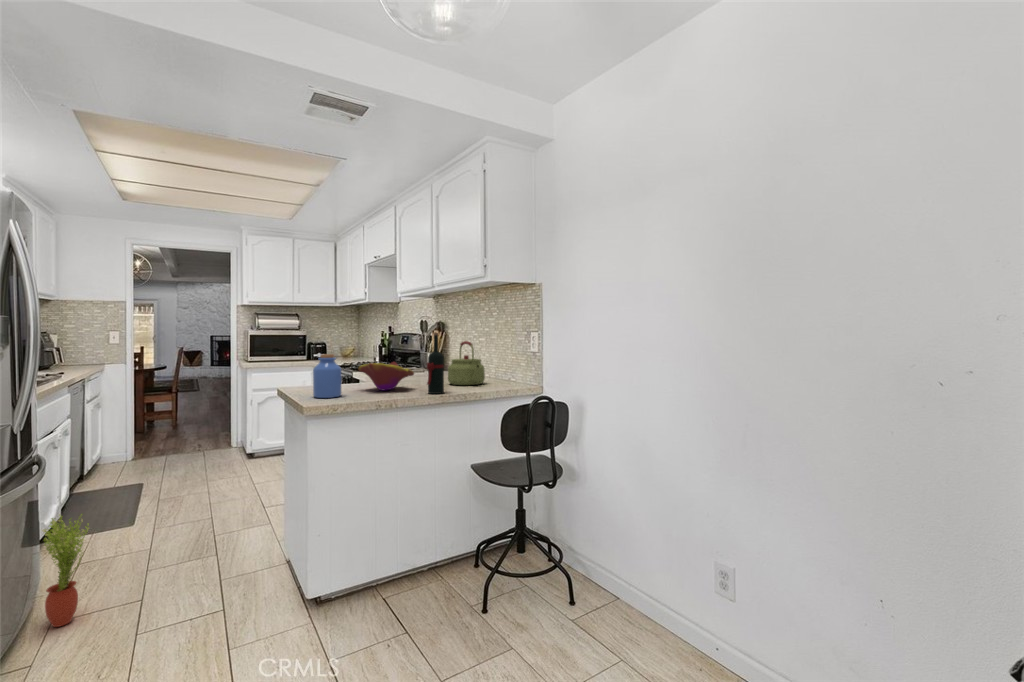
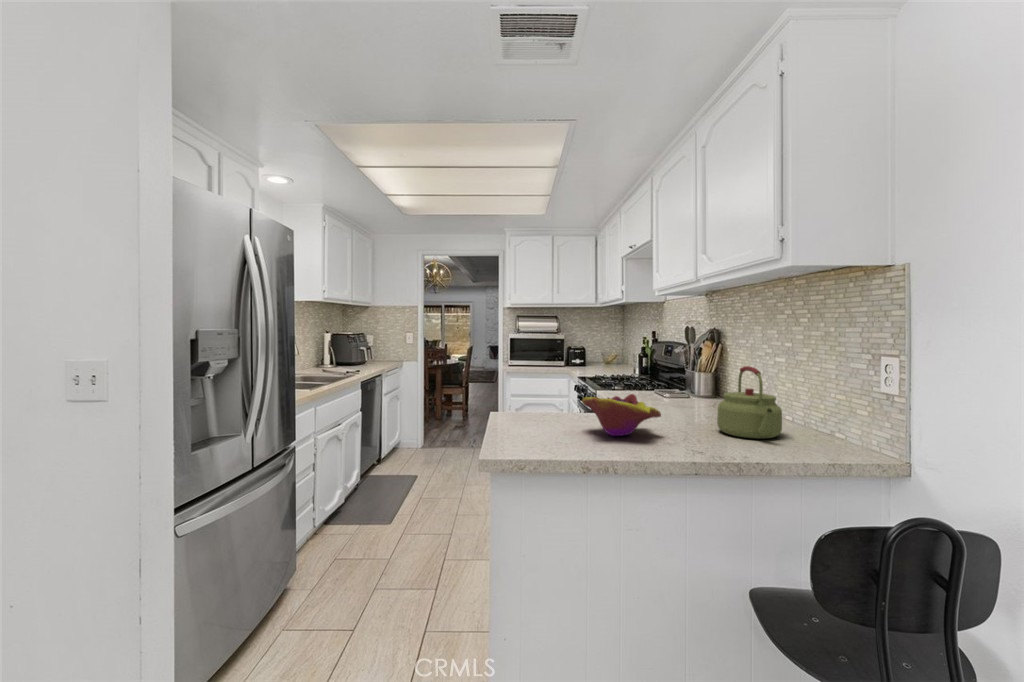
wine bottle: present [427,333,444,394] -> none [675,358,706,458]
jar: present [313,354,341,398] -> none [516,383,553,445]
potted plant: present [43,514,89,627] -> none [268,531,310,646]

